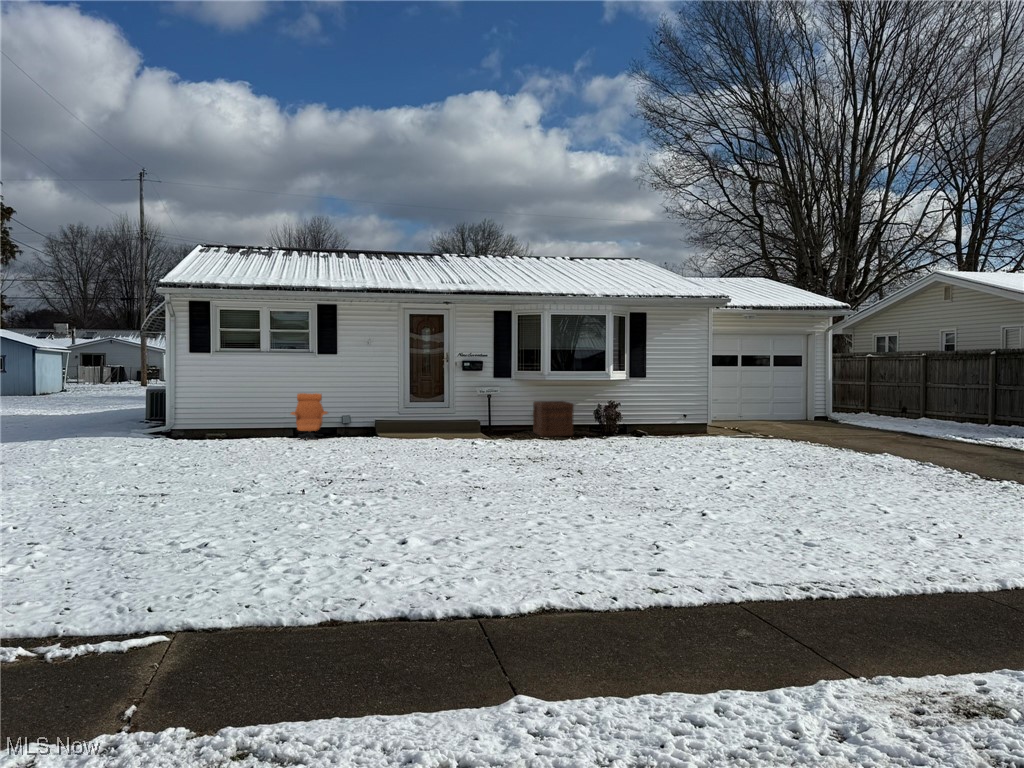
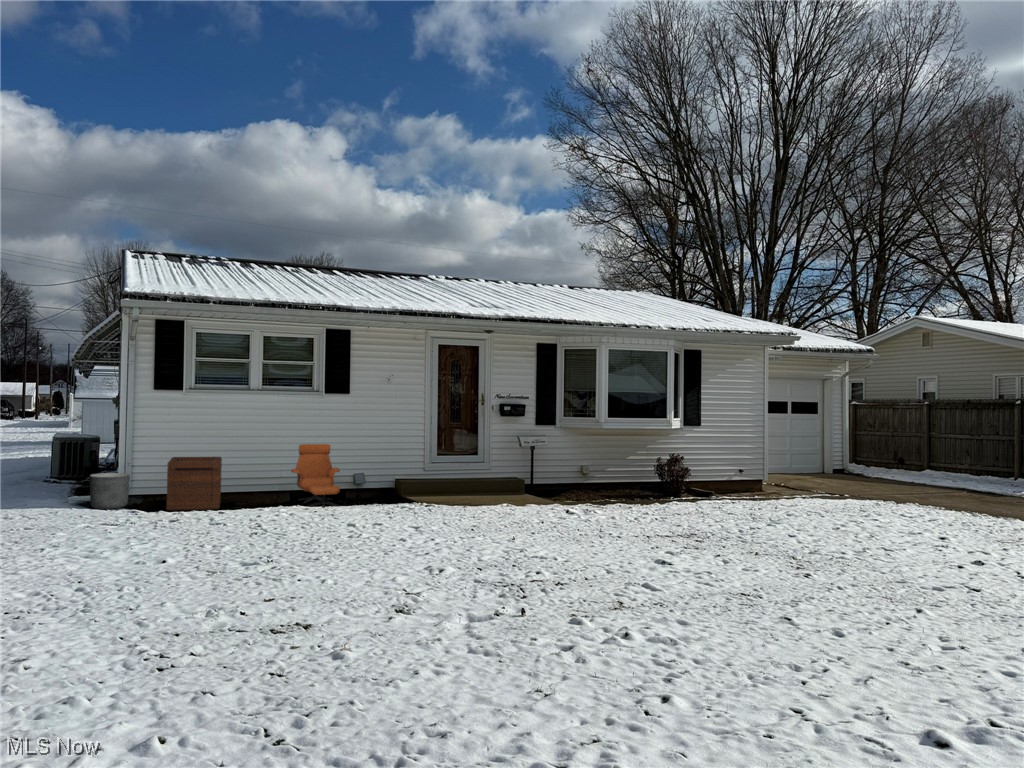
wooden crate: present [533,401,574,437] -> present [166,457,222,511]
planter: none [145,414,173,439] -> present [90,473,130,509]

